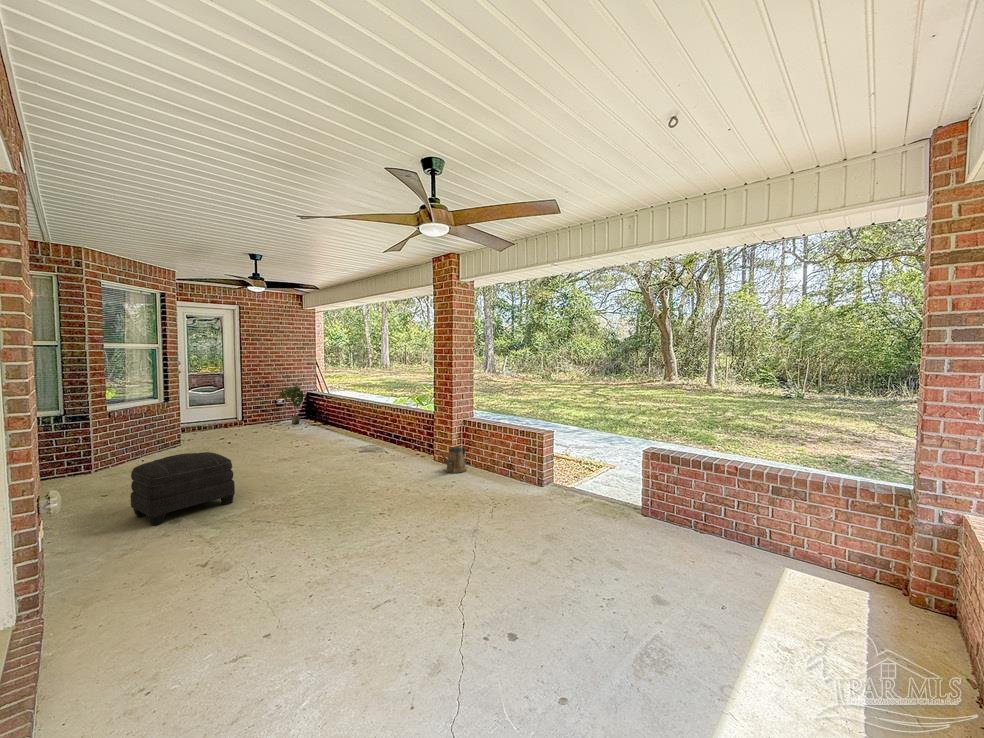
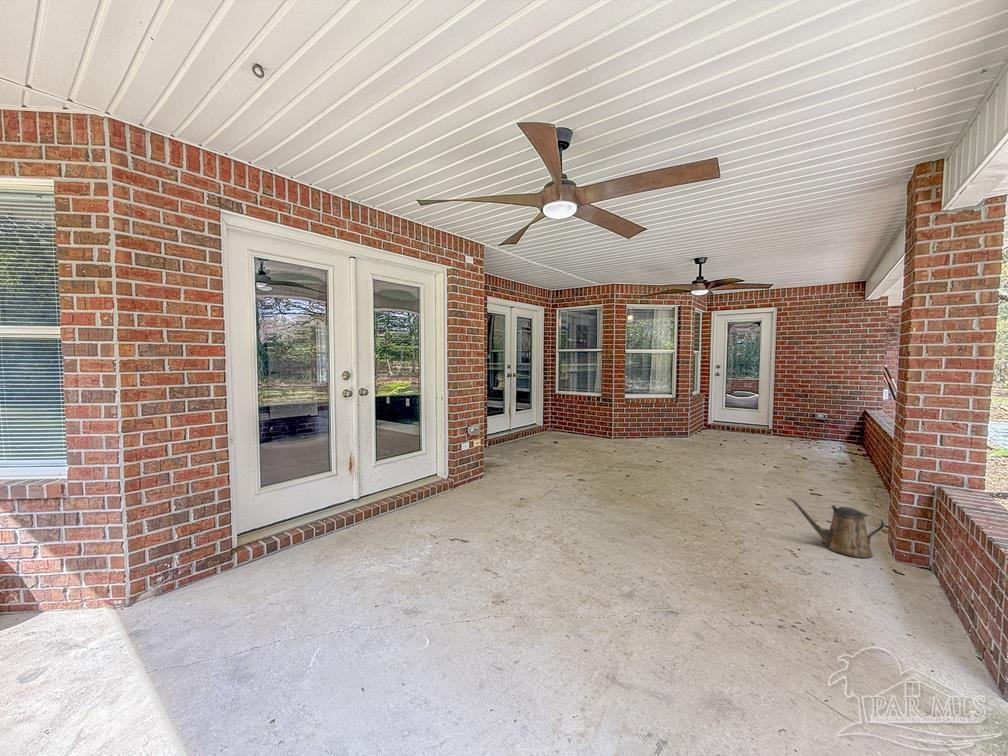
potted plant: present [278,385,306,424] -> none [806,398,854,446]
ottoman: present [131,452,235,526] -> none [547,428,610,476]

